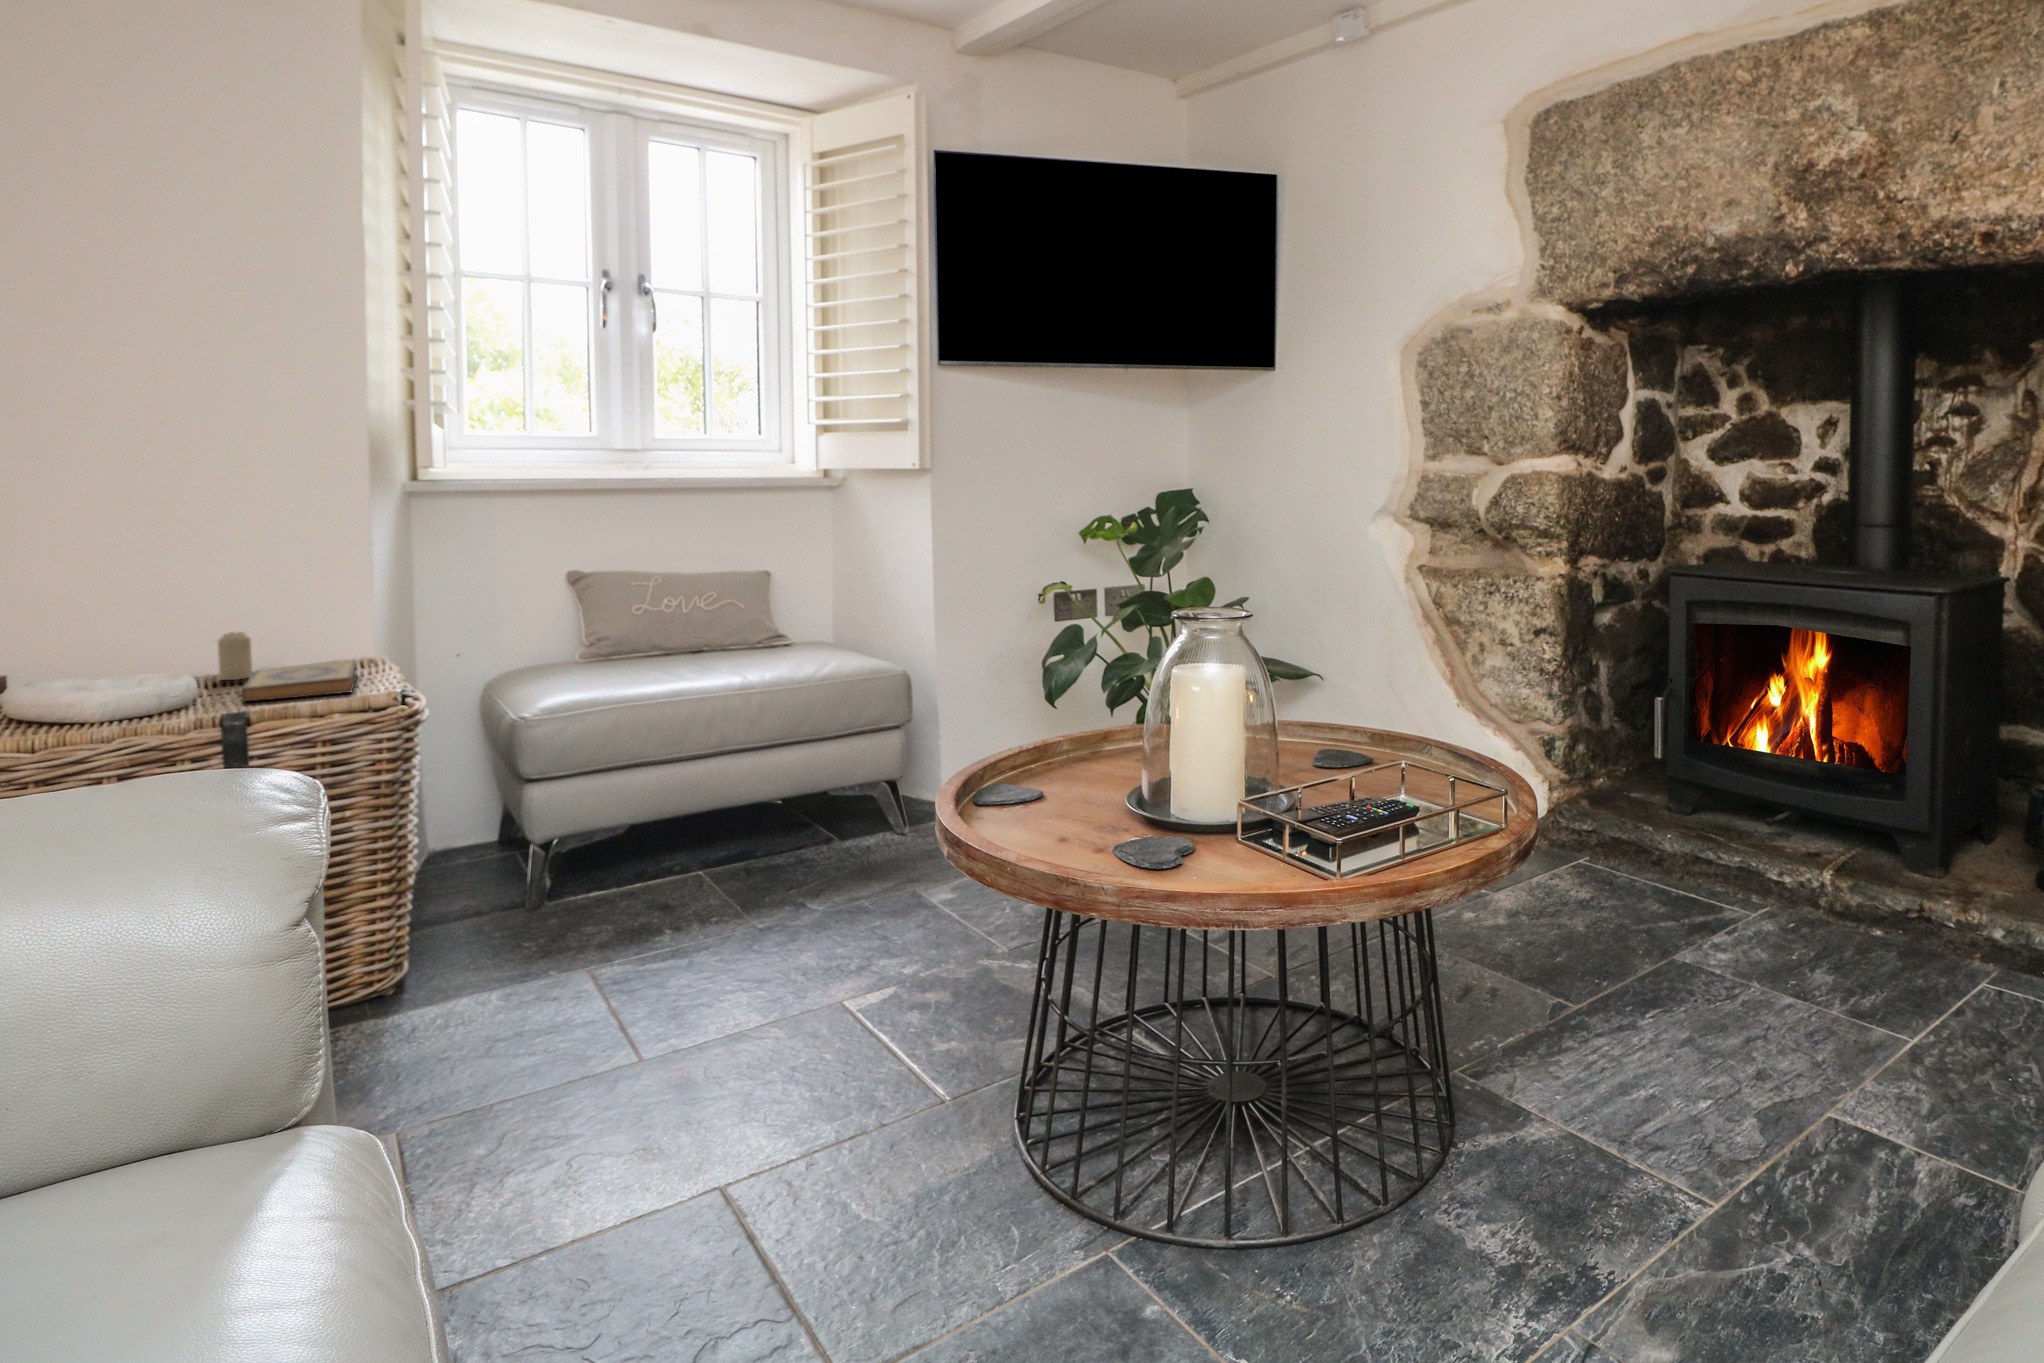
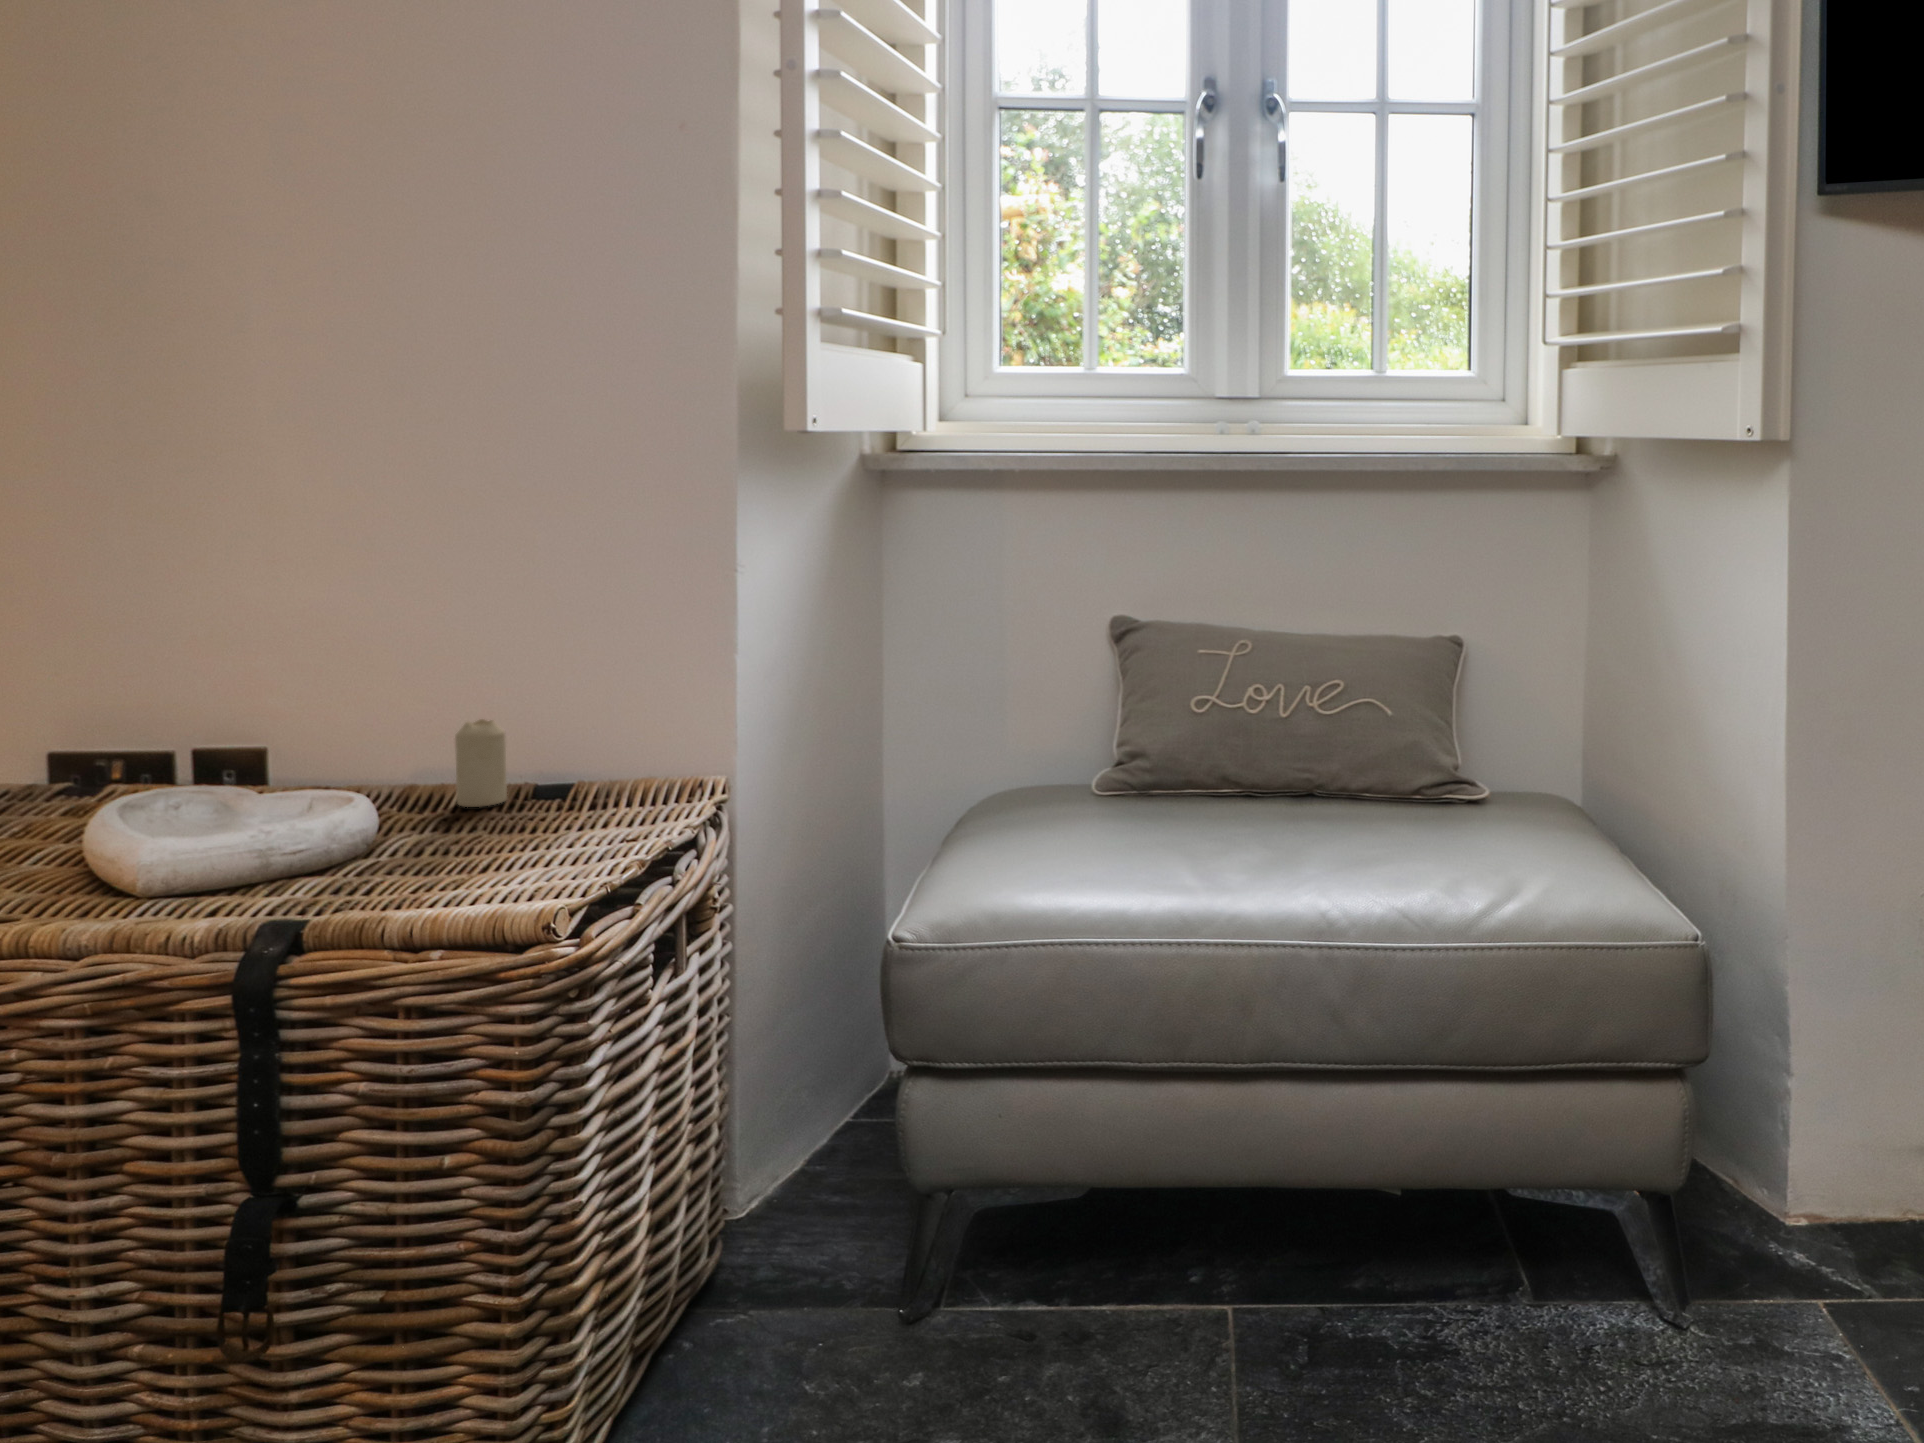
hardback book: present [242,661,357,701] -> none [343,798,625,891]

